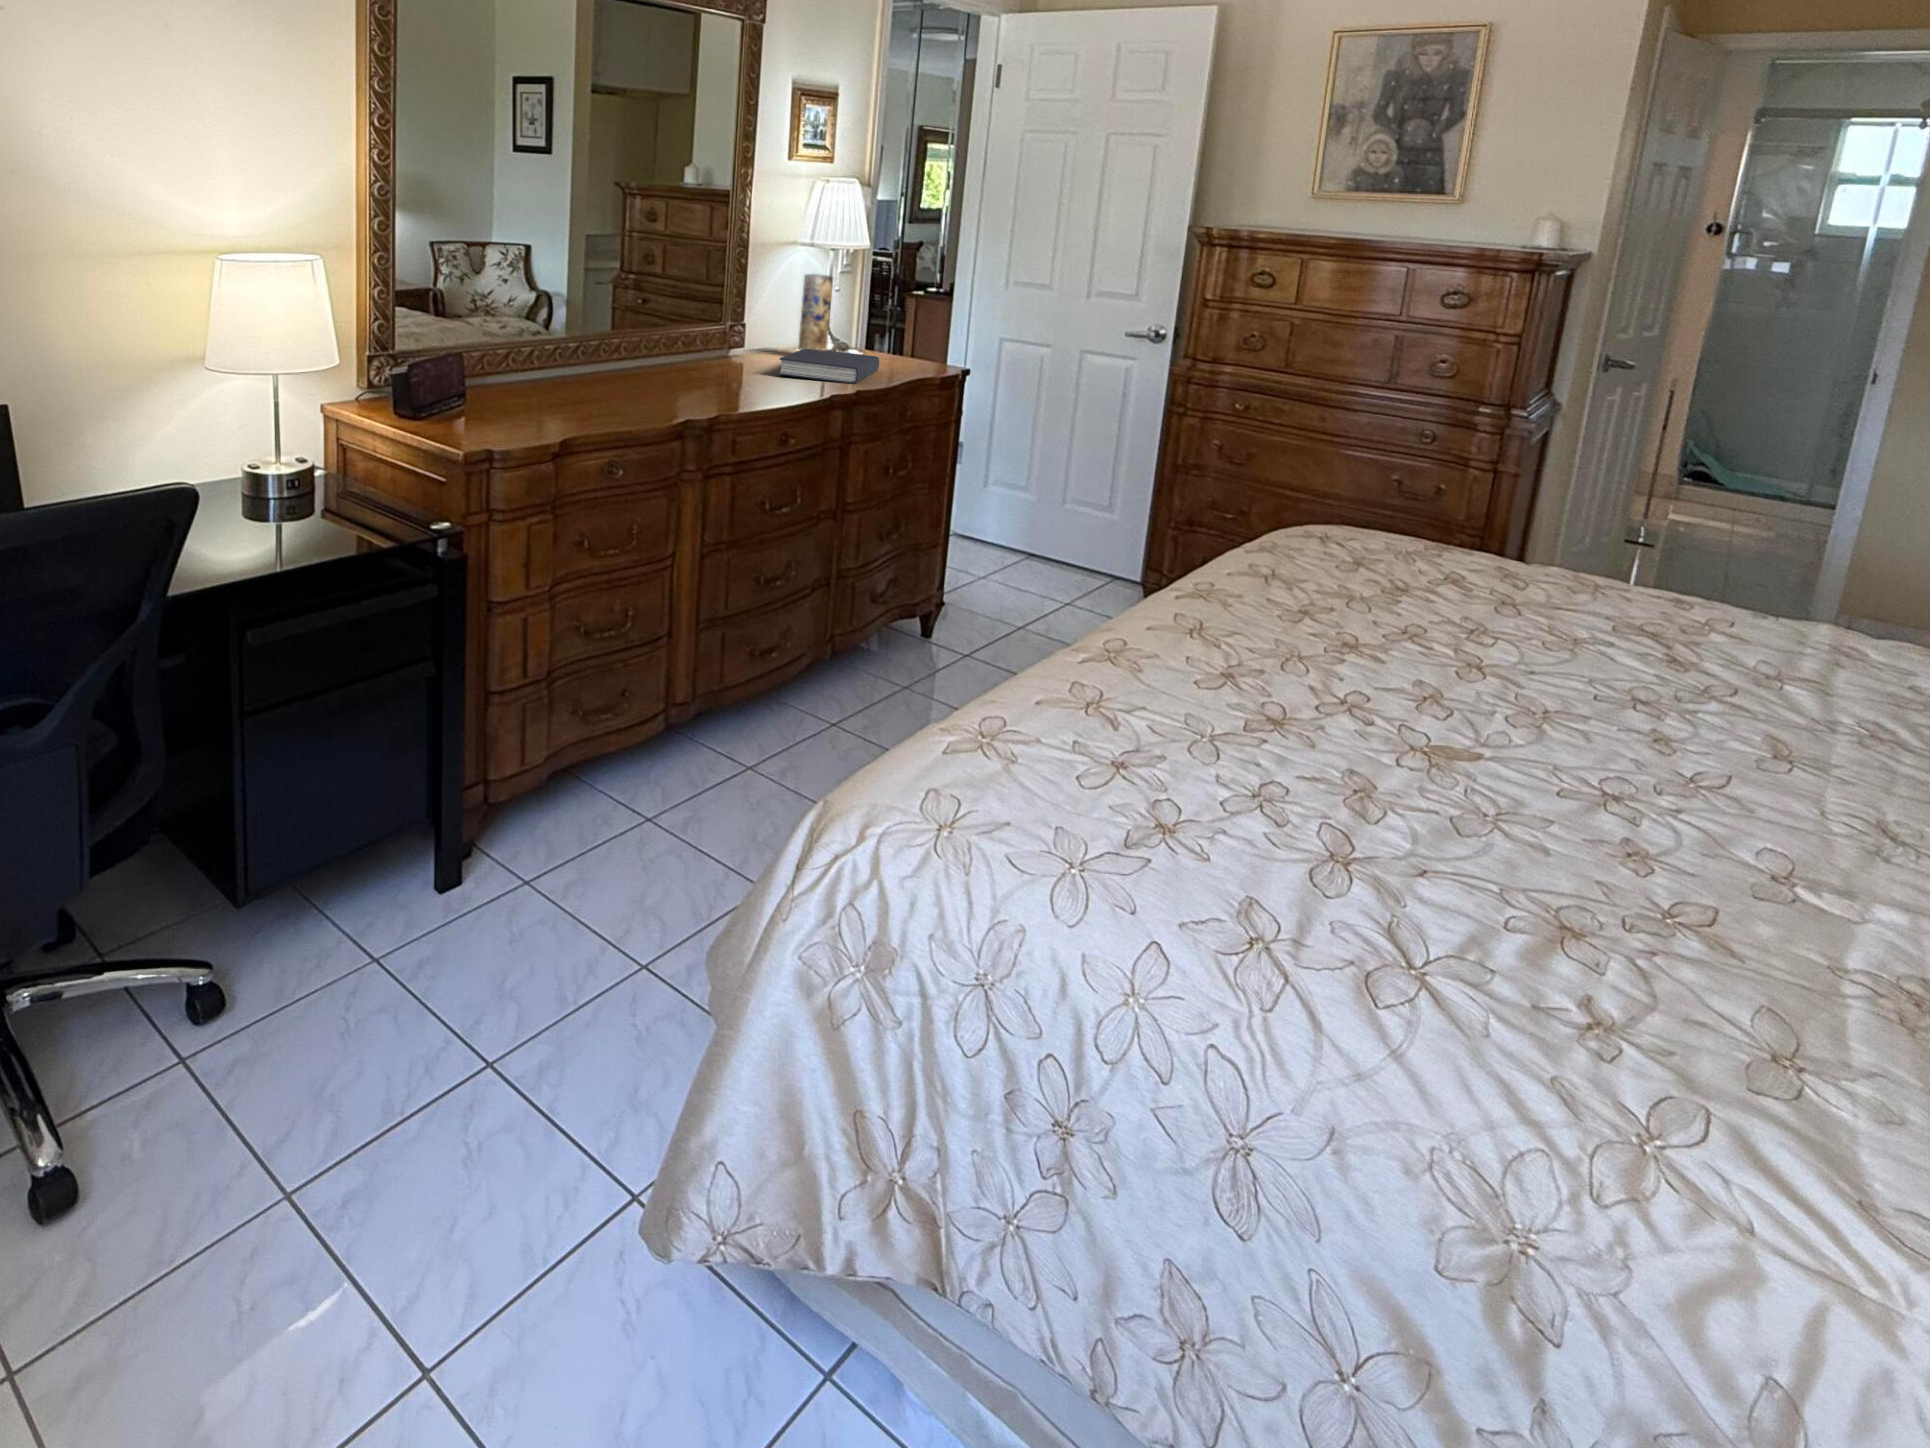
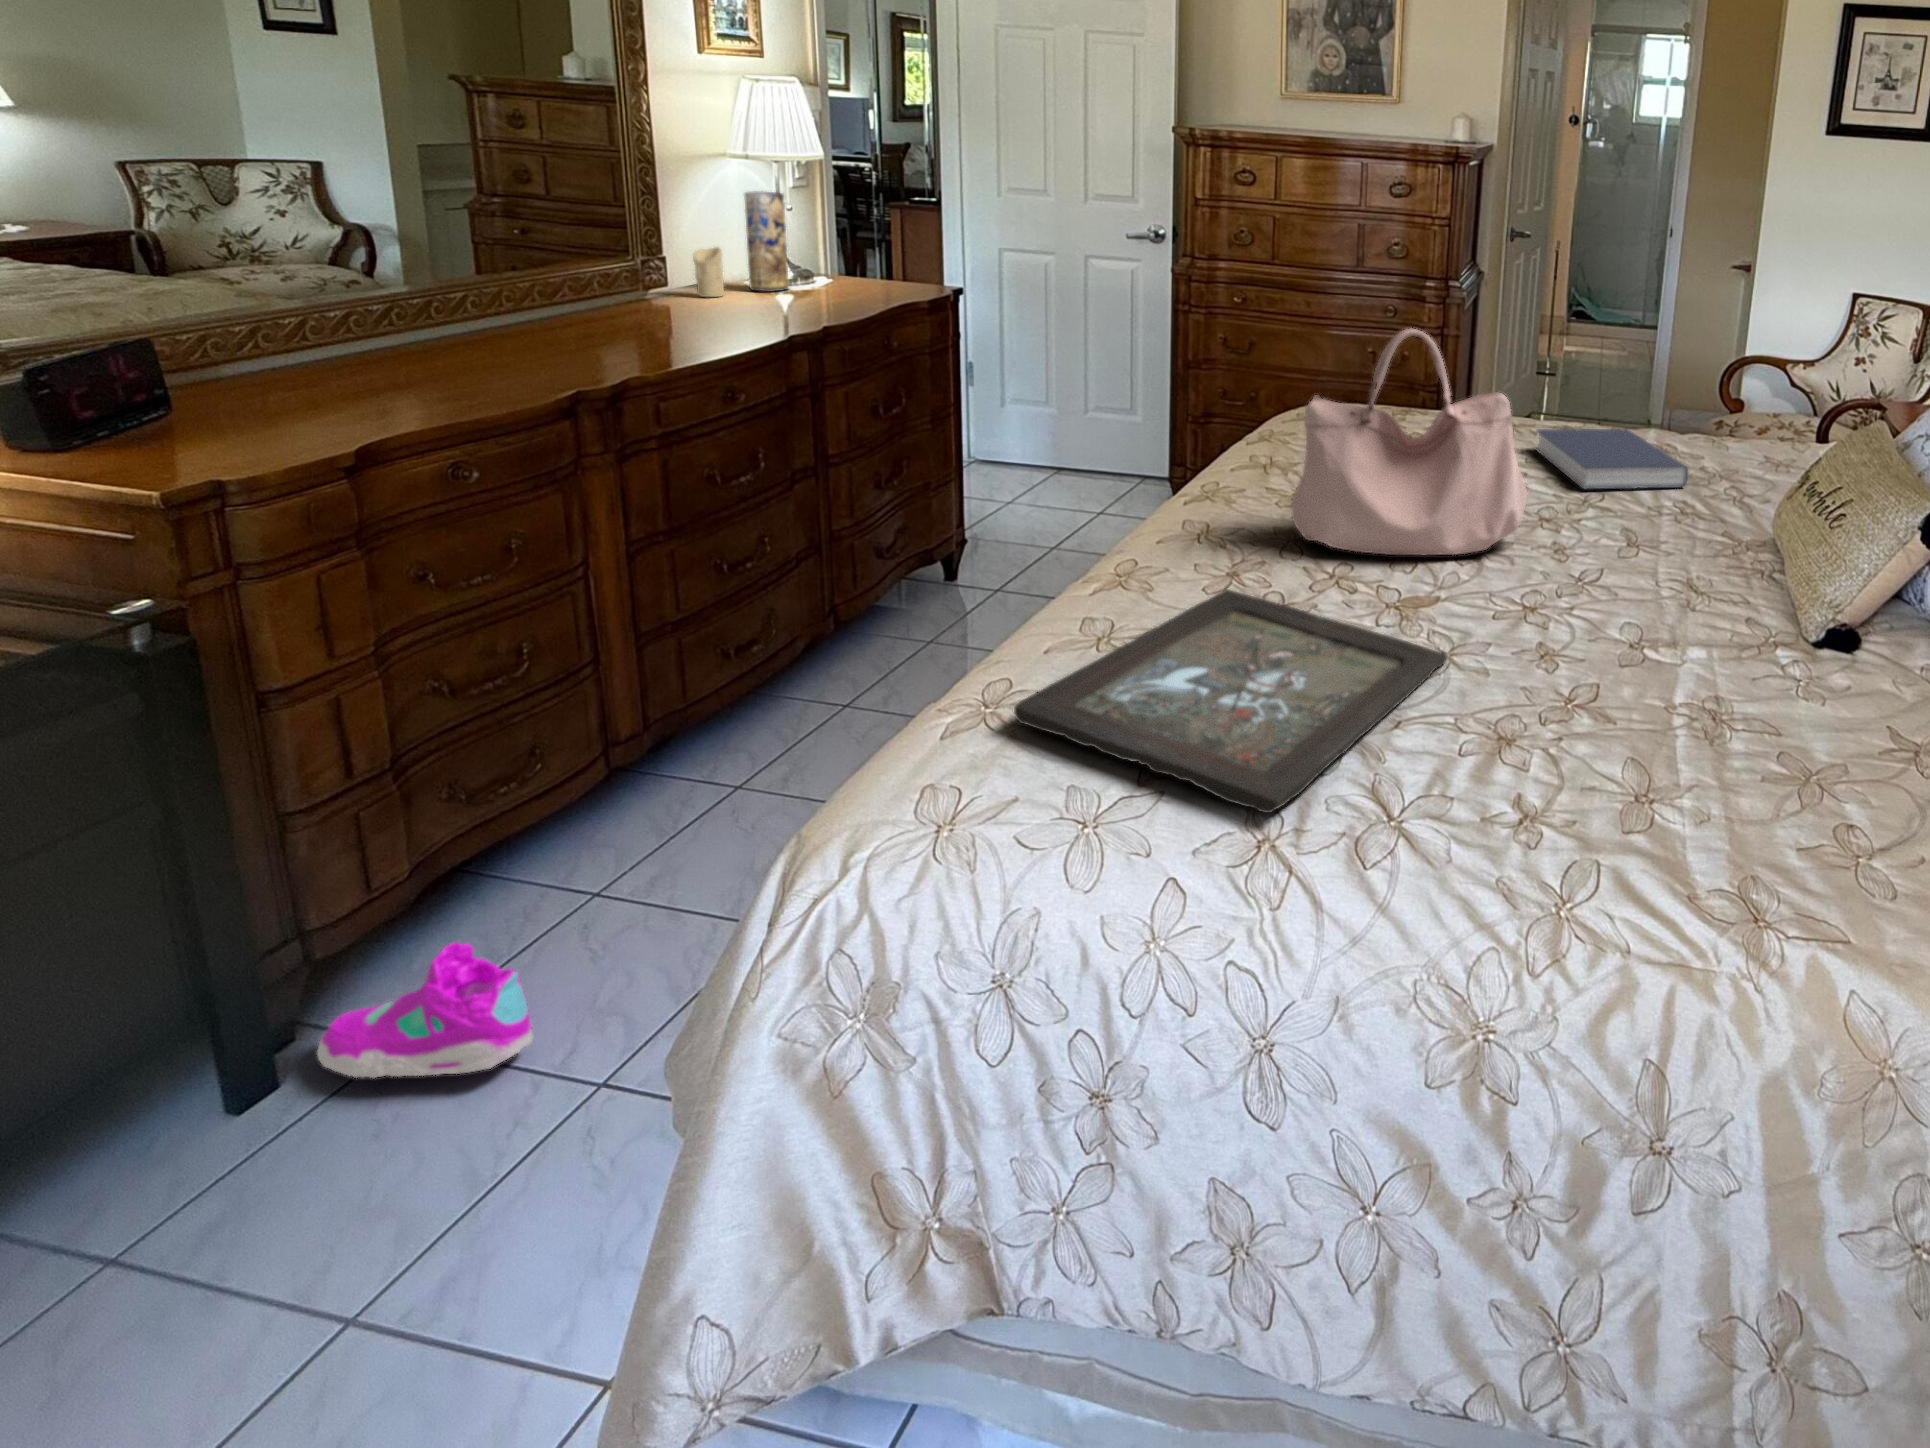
candle: none [761,319,783,360] -> present [693,248,724,297]
book: present [778,348,879,384] -> present [1536,429,1688,489]
handbag: none [1298,446,1619,719] -> present [1291,329,1527,555]
tray: none [1012,688,1493,913] -> present [1014,589,1447,813]
shoe: none [483,820,604,924] -> present [317,942,532,1078]

